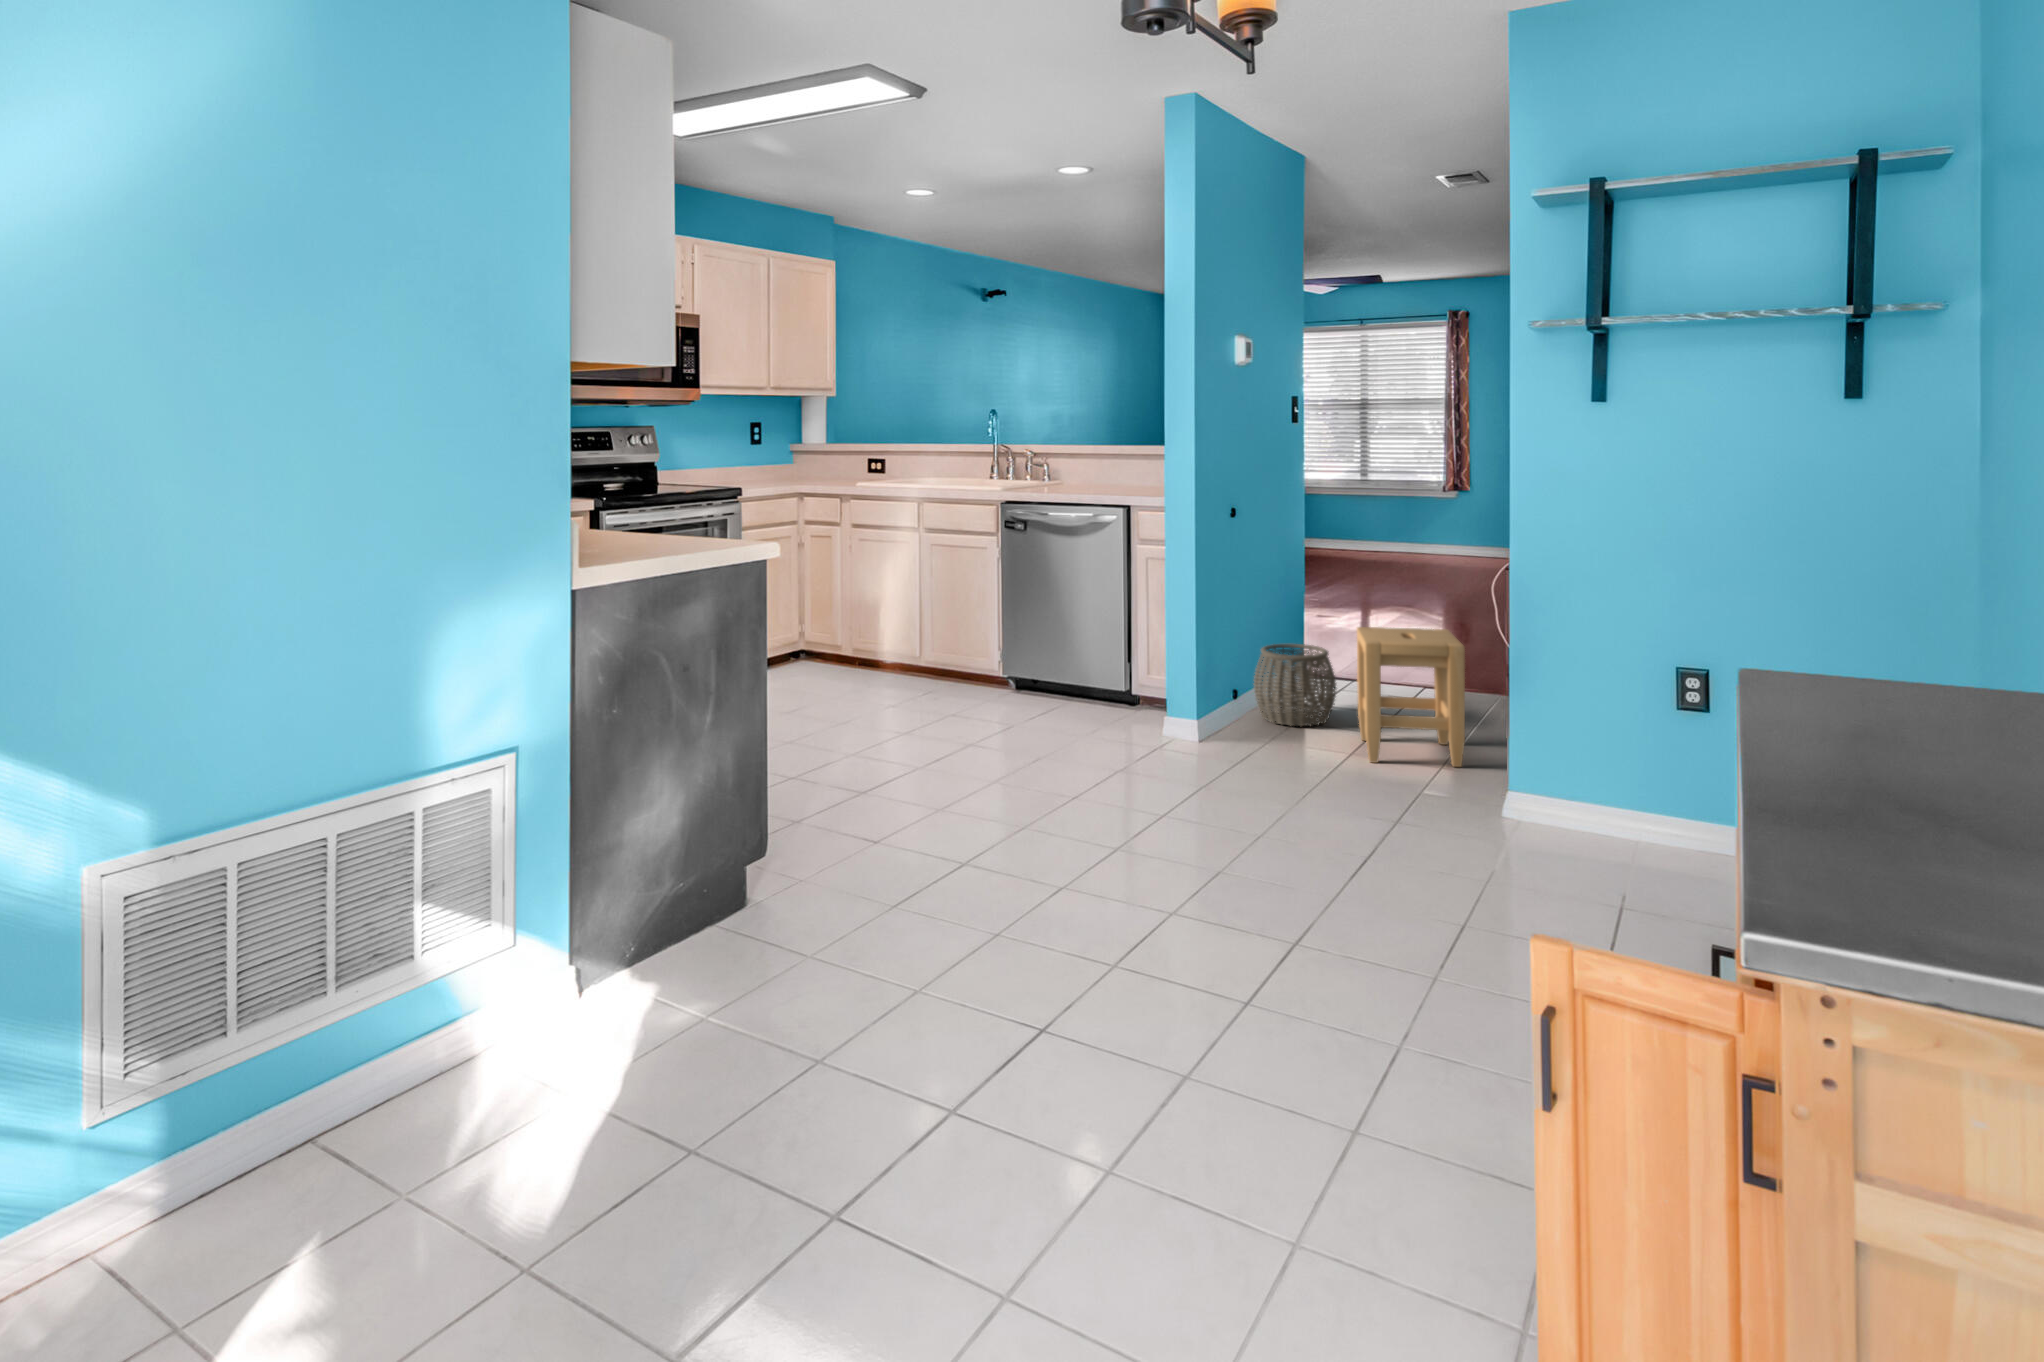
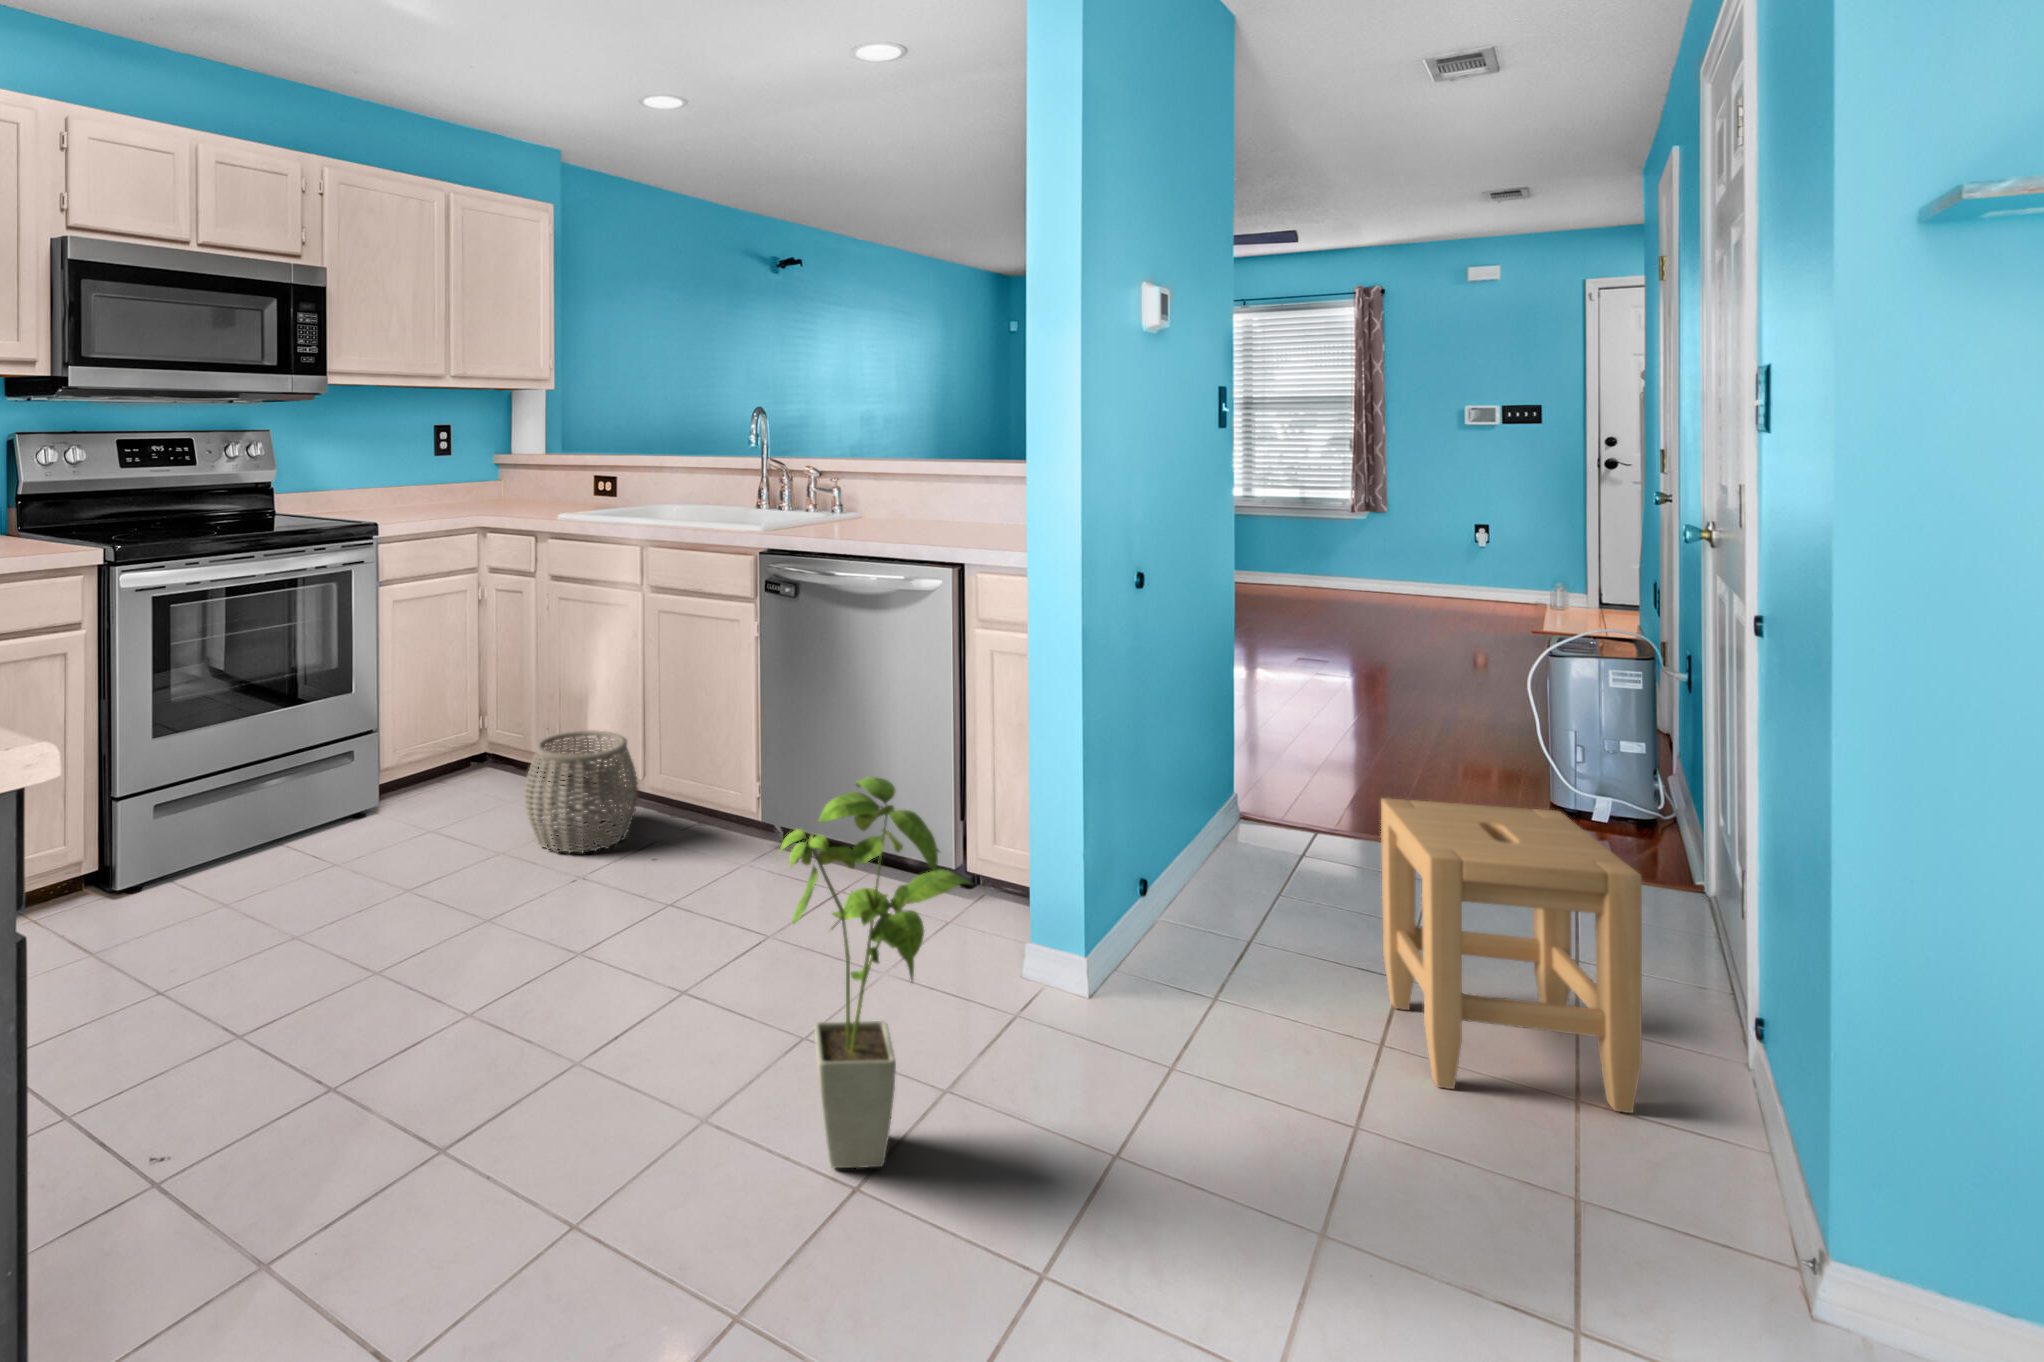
house plant: none [1031,596,1131,789] -> present [778,777,969,1168]
woven basket: present [1254,644,1336,727] -> present [524,731,638,853]

